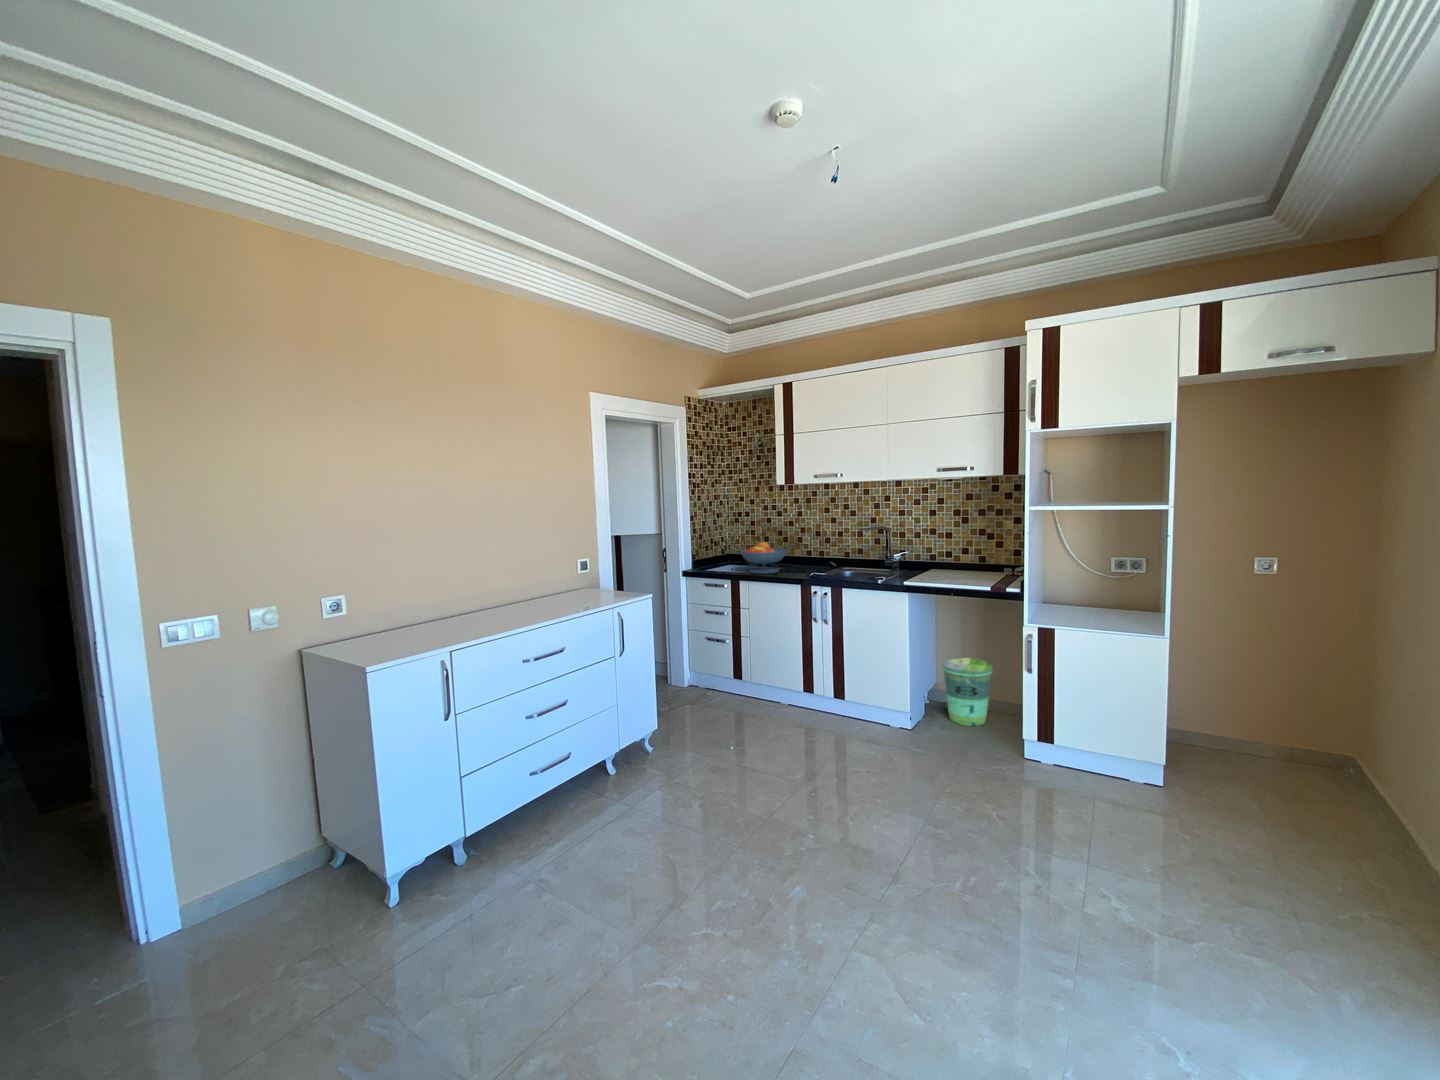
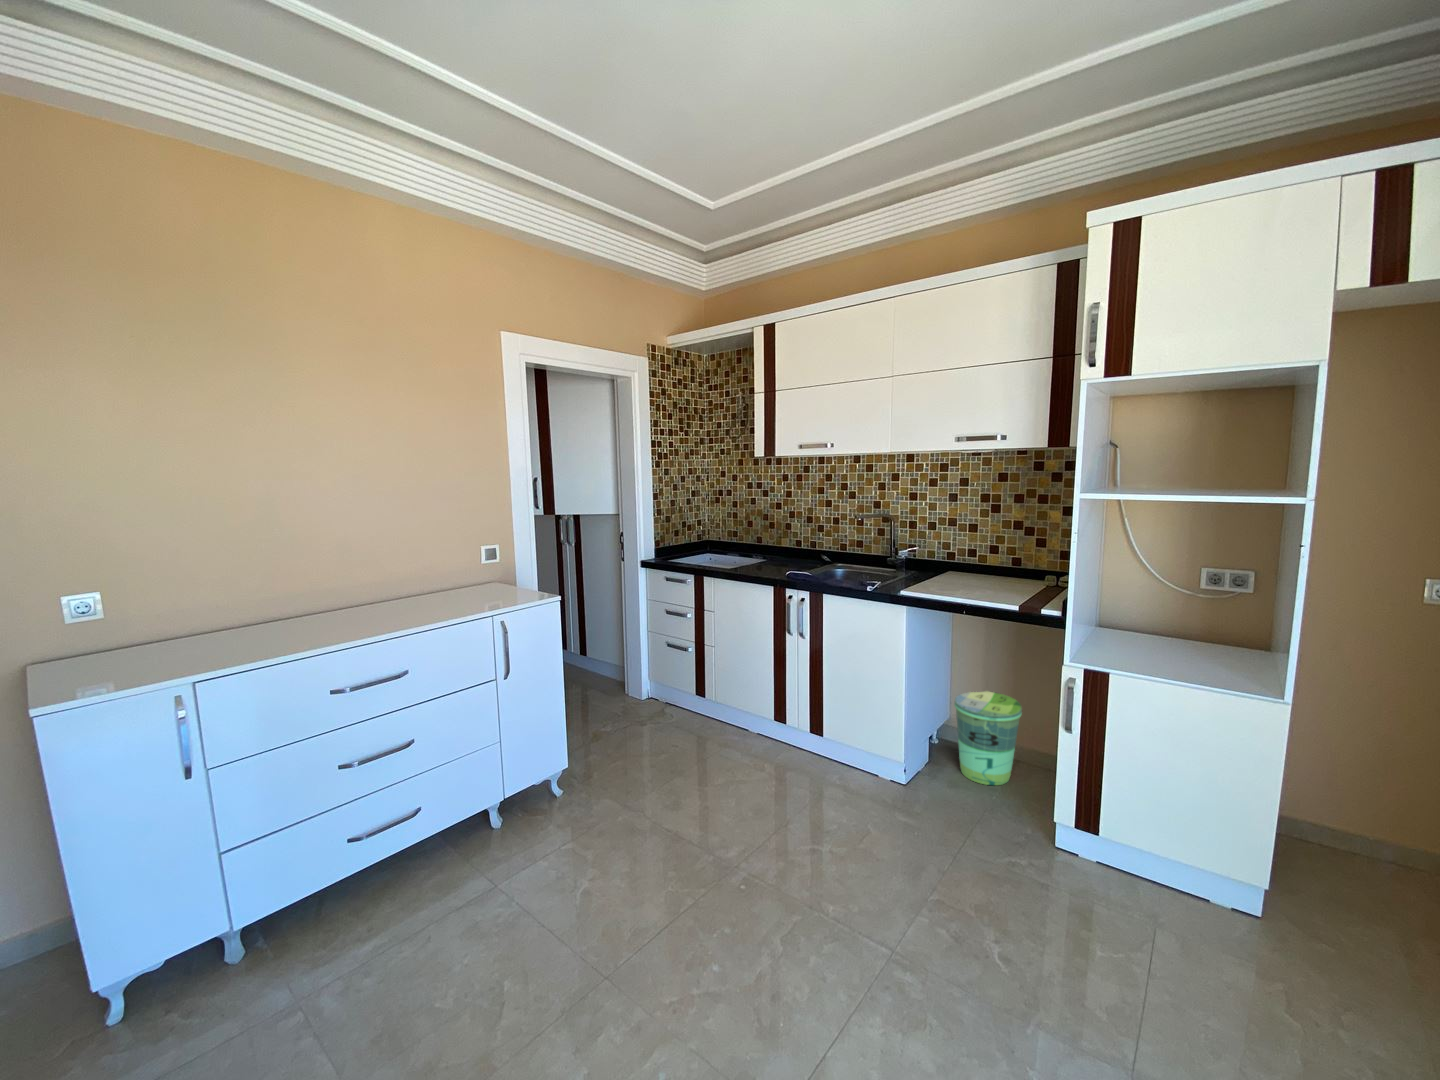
fruit bowl: present [741,542,786,573] -> none [705,528,764,569]

